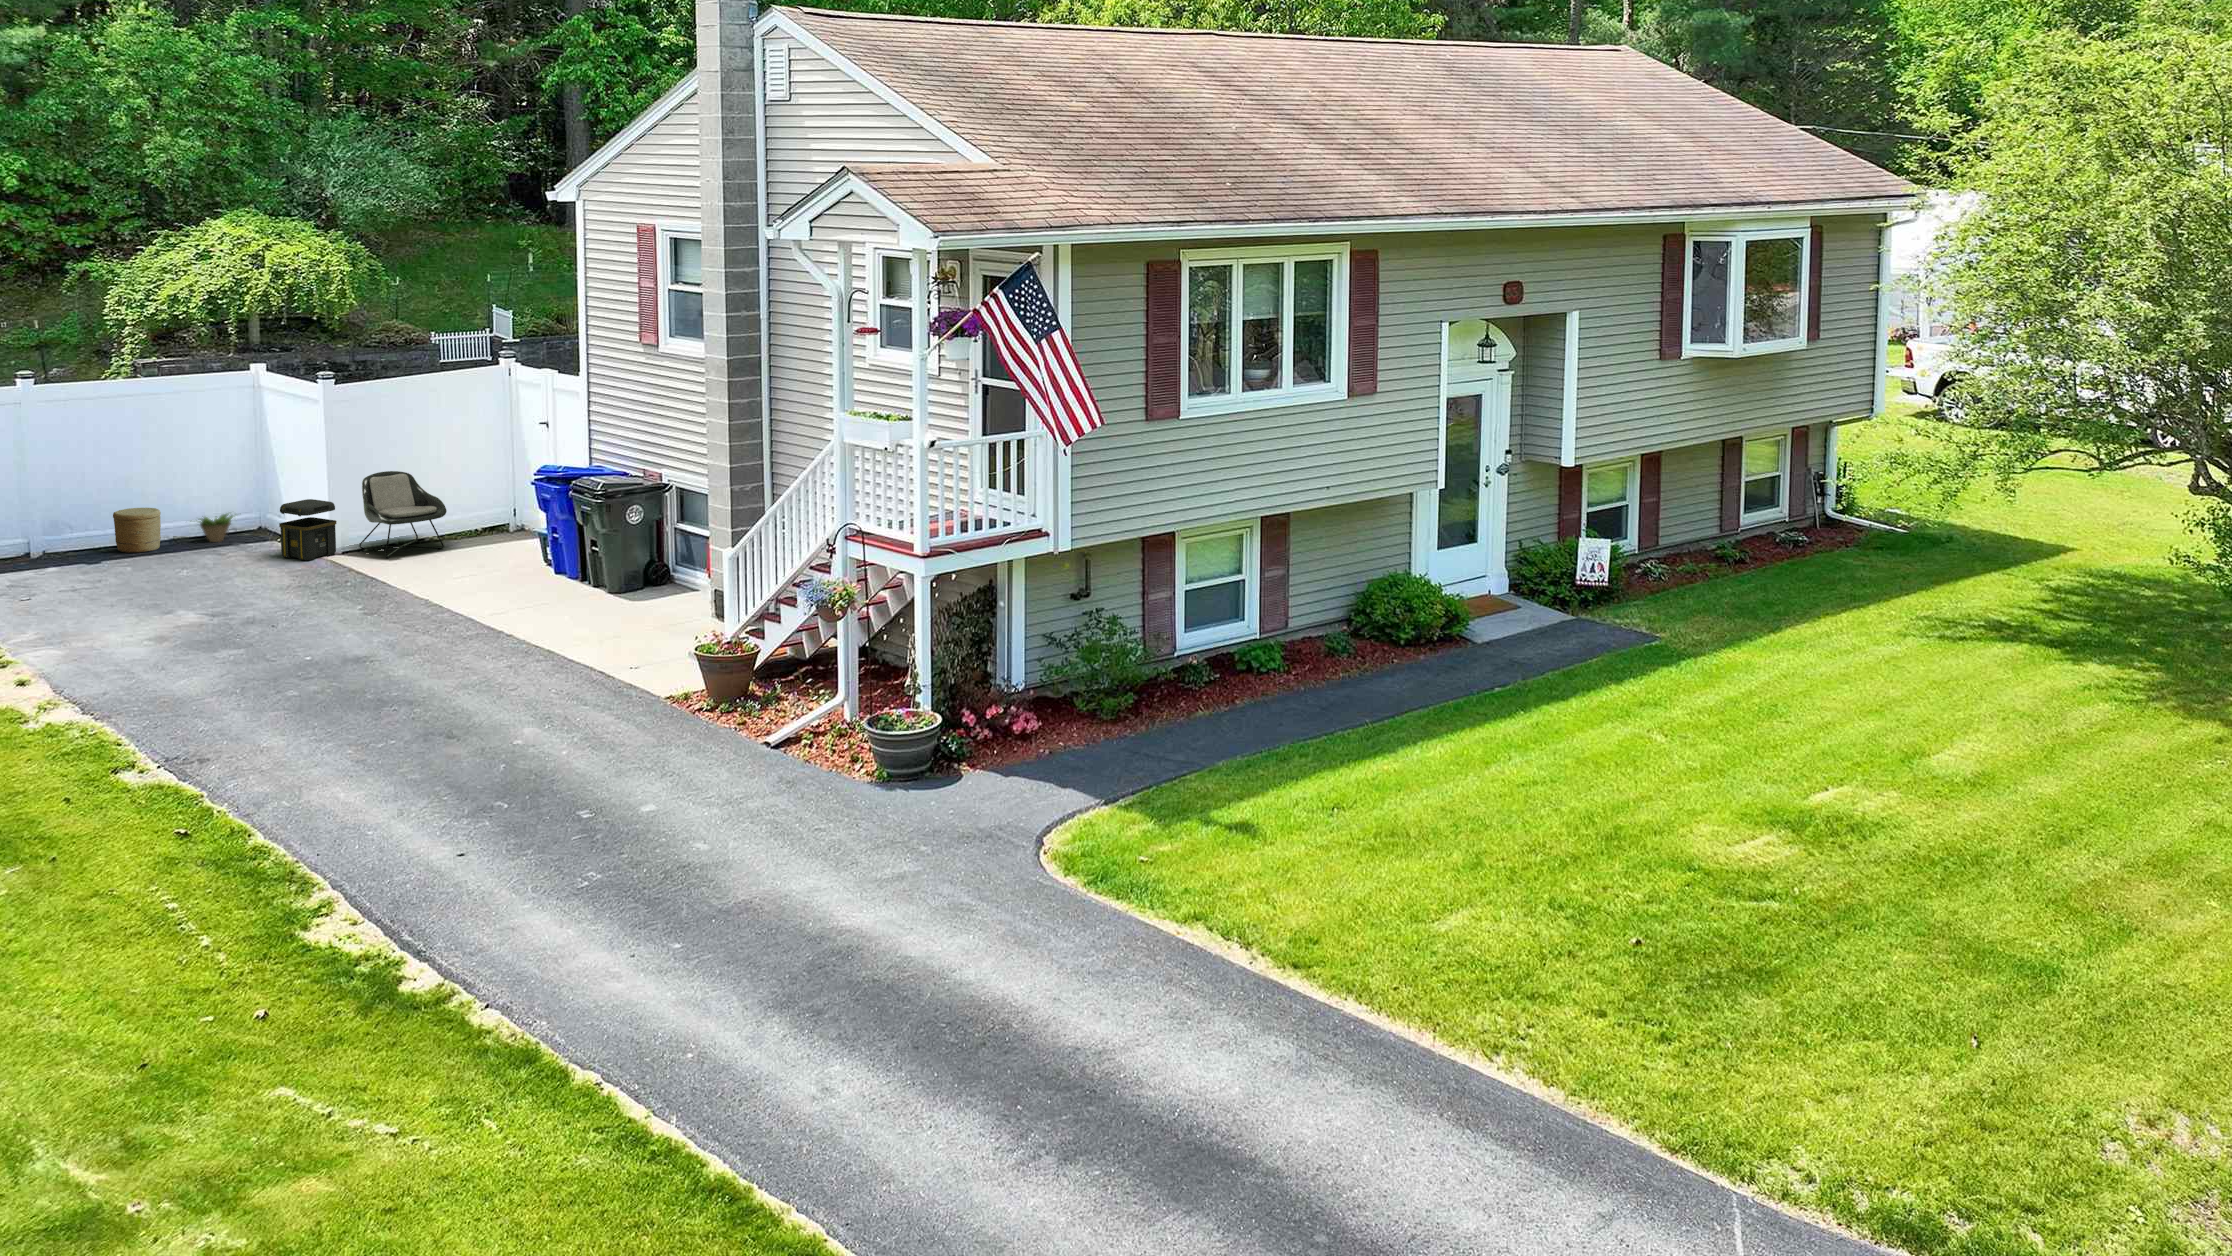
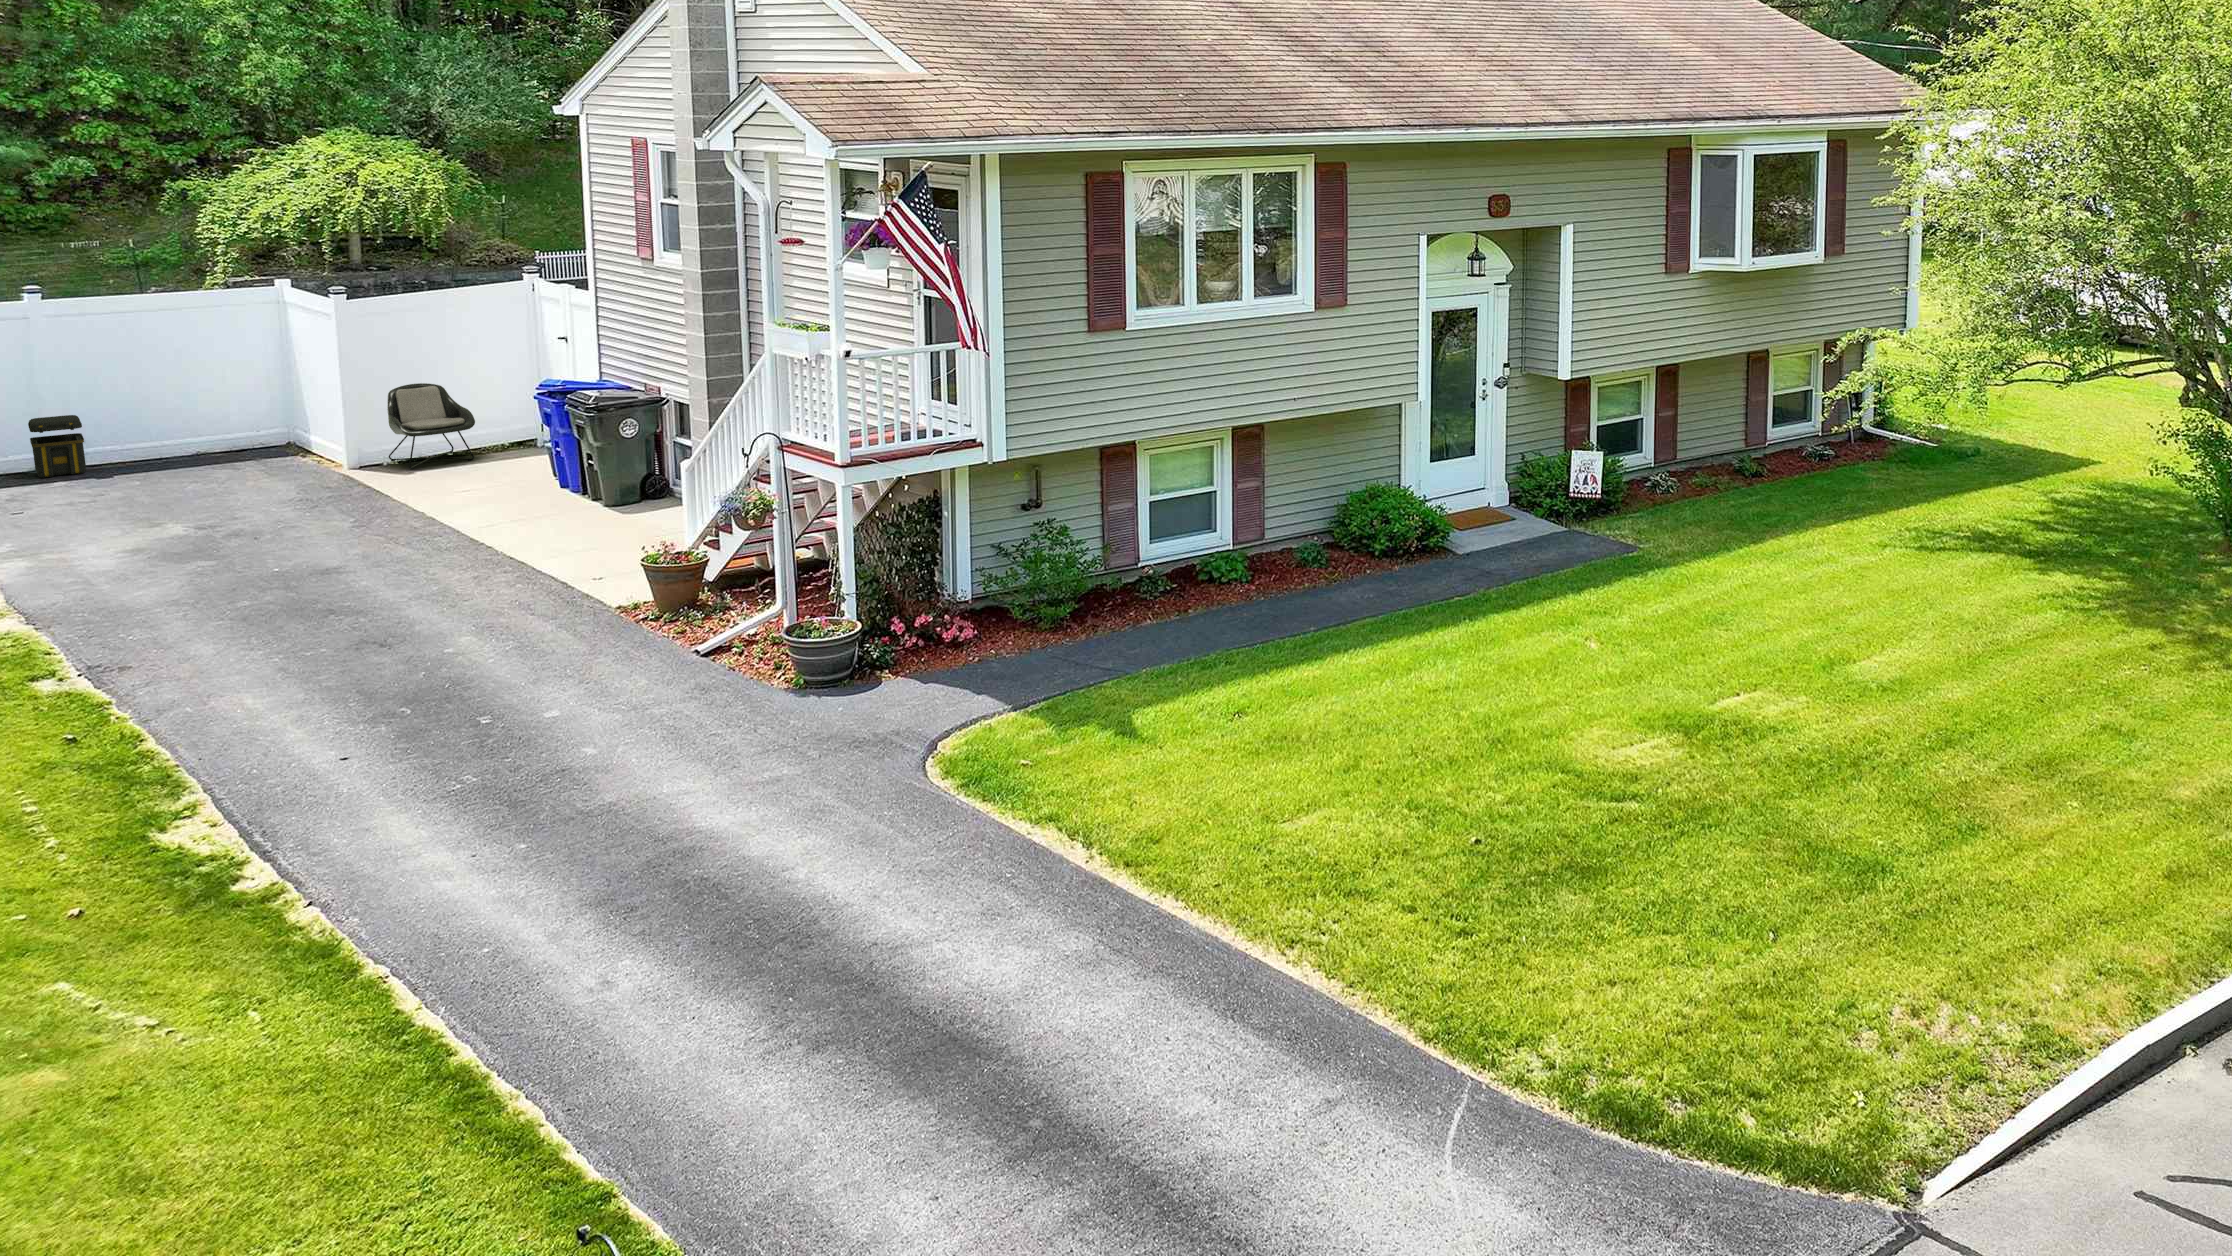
toolbox: present [279,499,337,560] -> present [28,415,86,478]
woven basket: present [113,508,161,553] -> none [138,420,191,465]
decorative plant: present [199,514,233,542] -> none [217,423,277,454]

